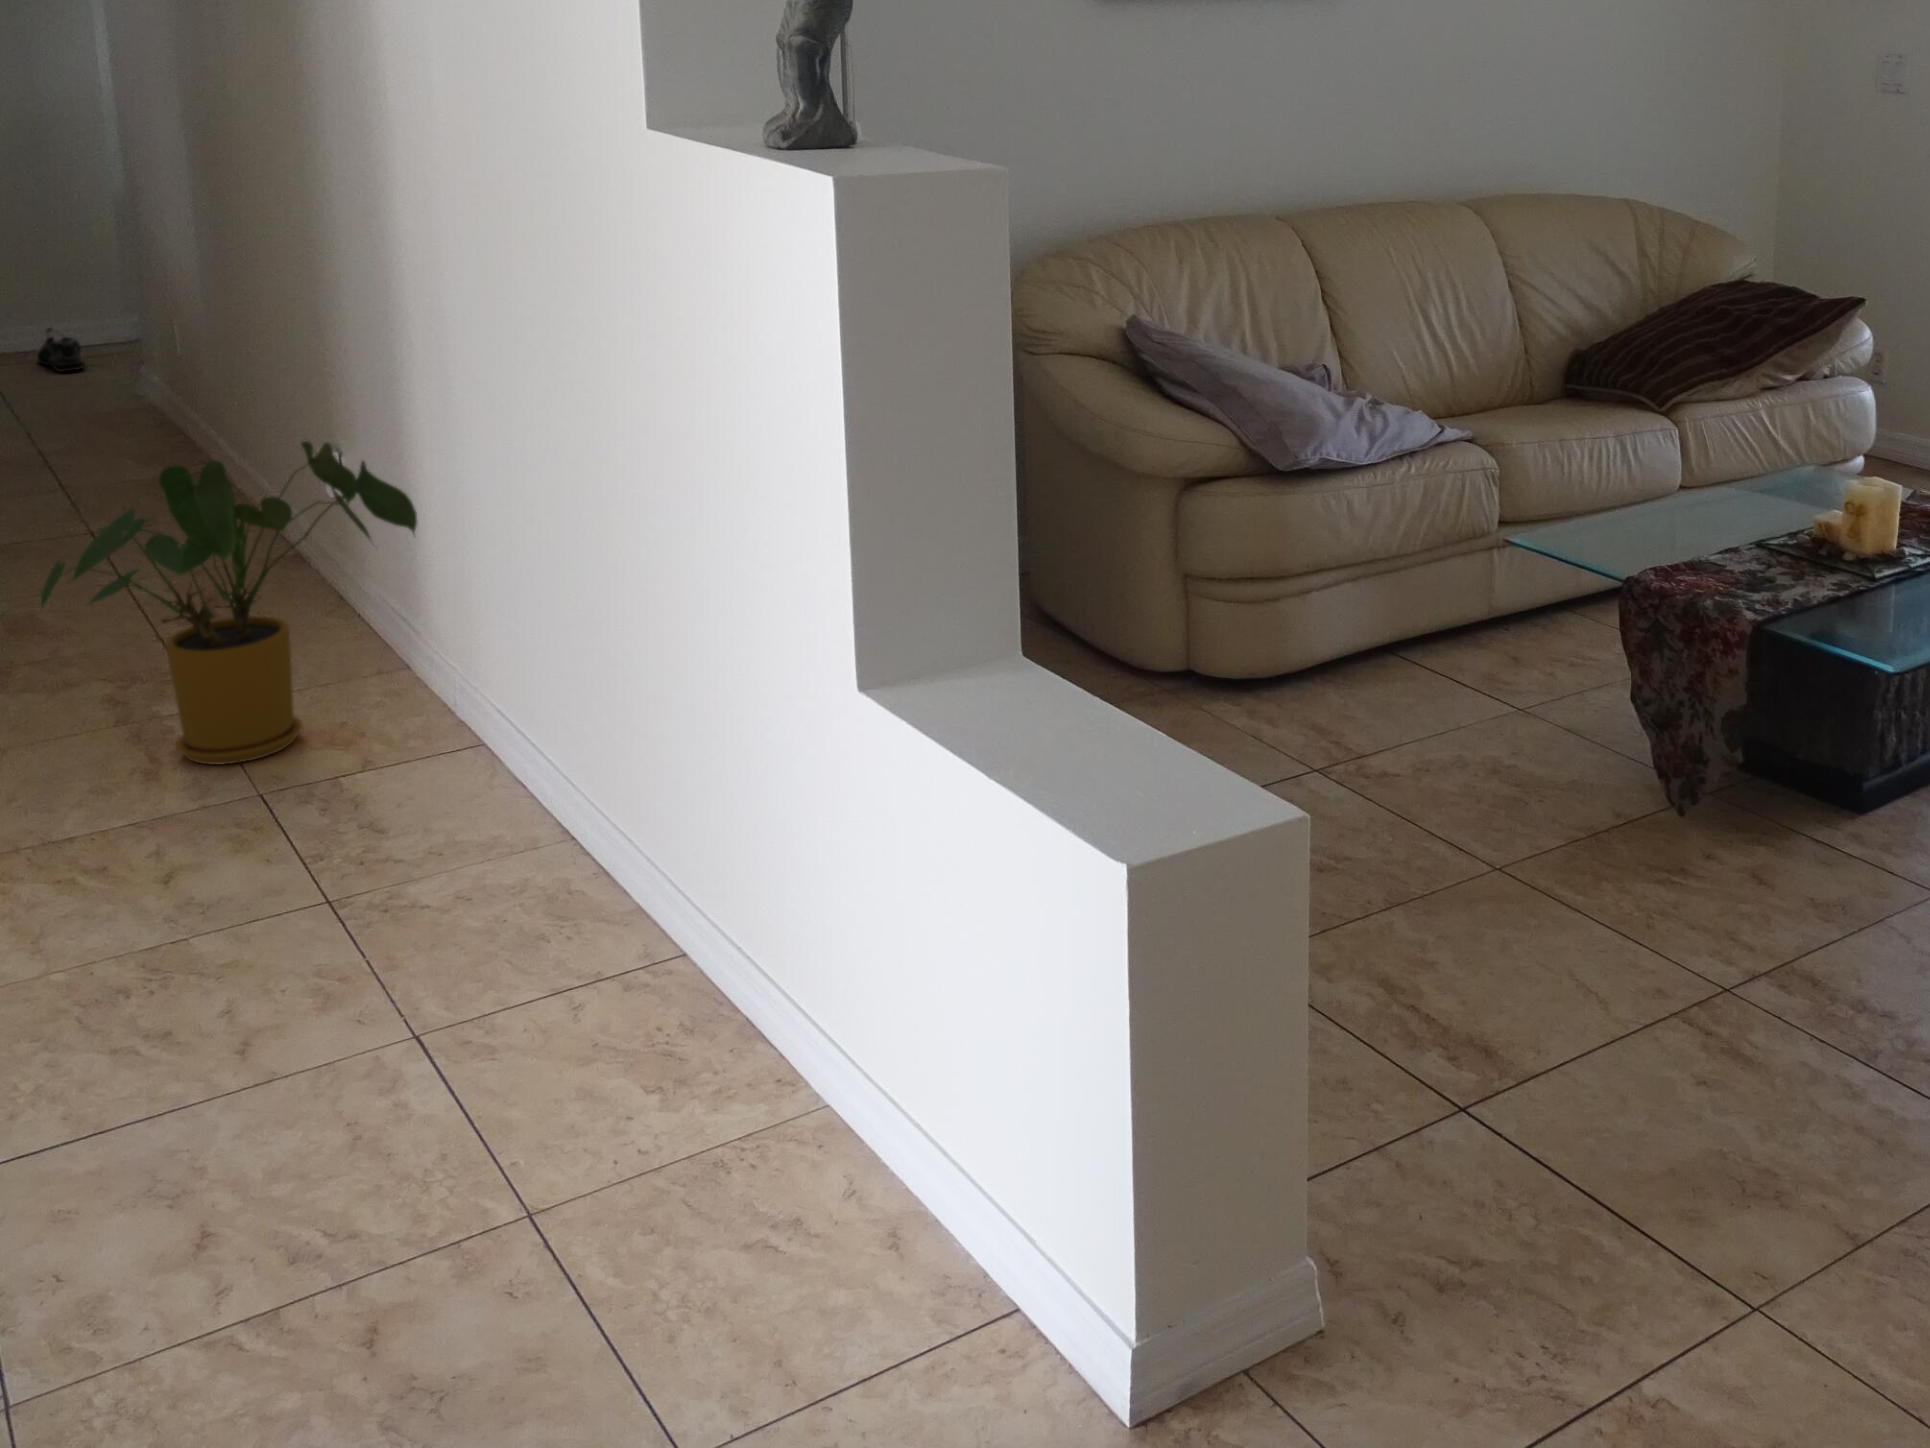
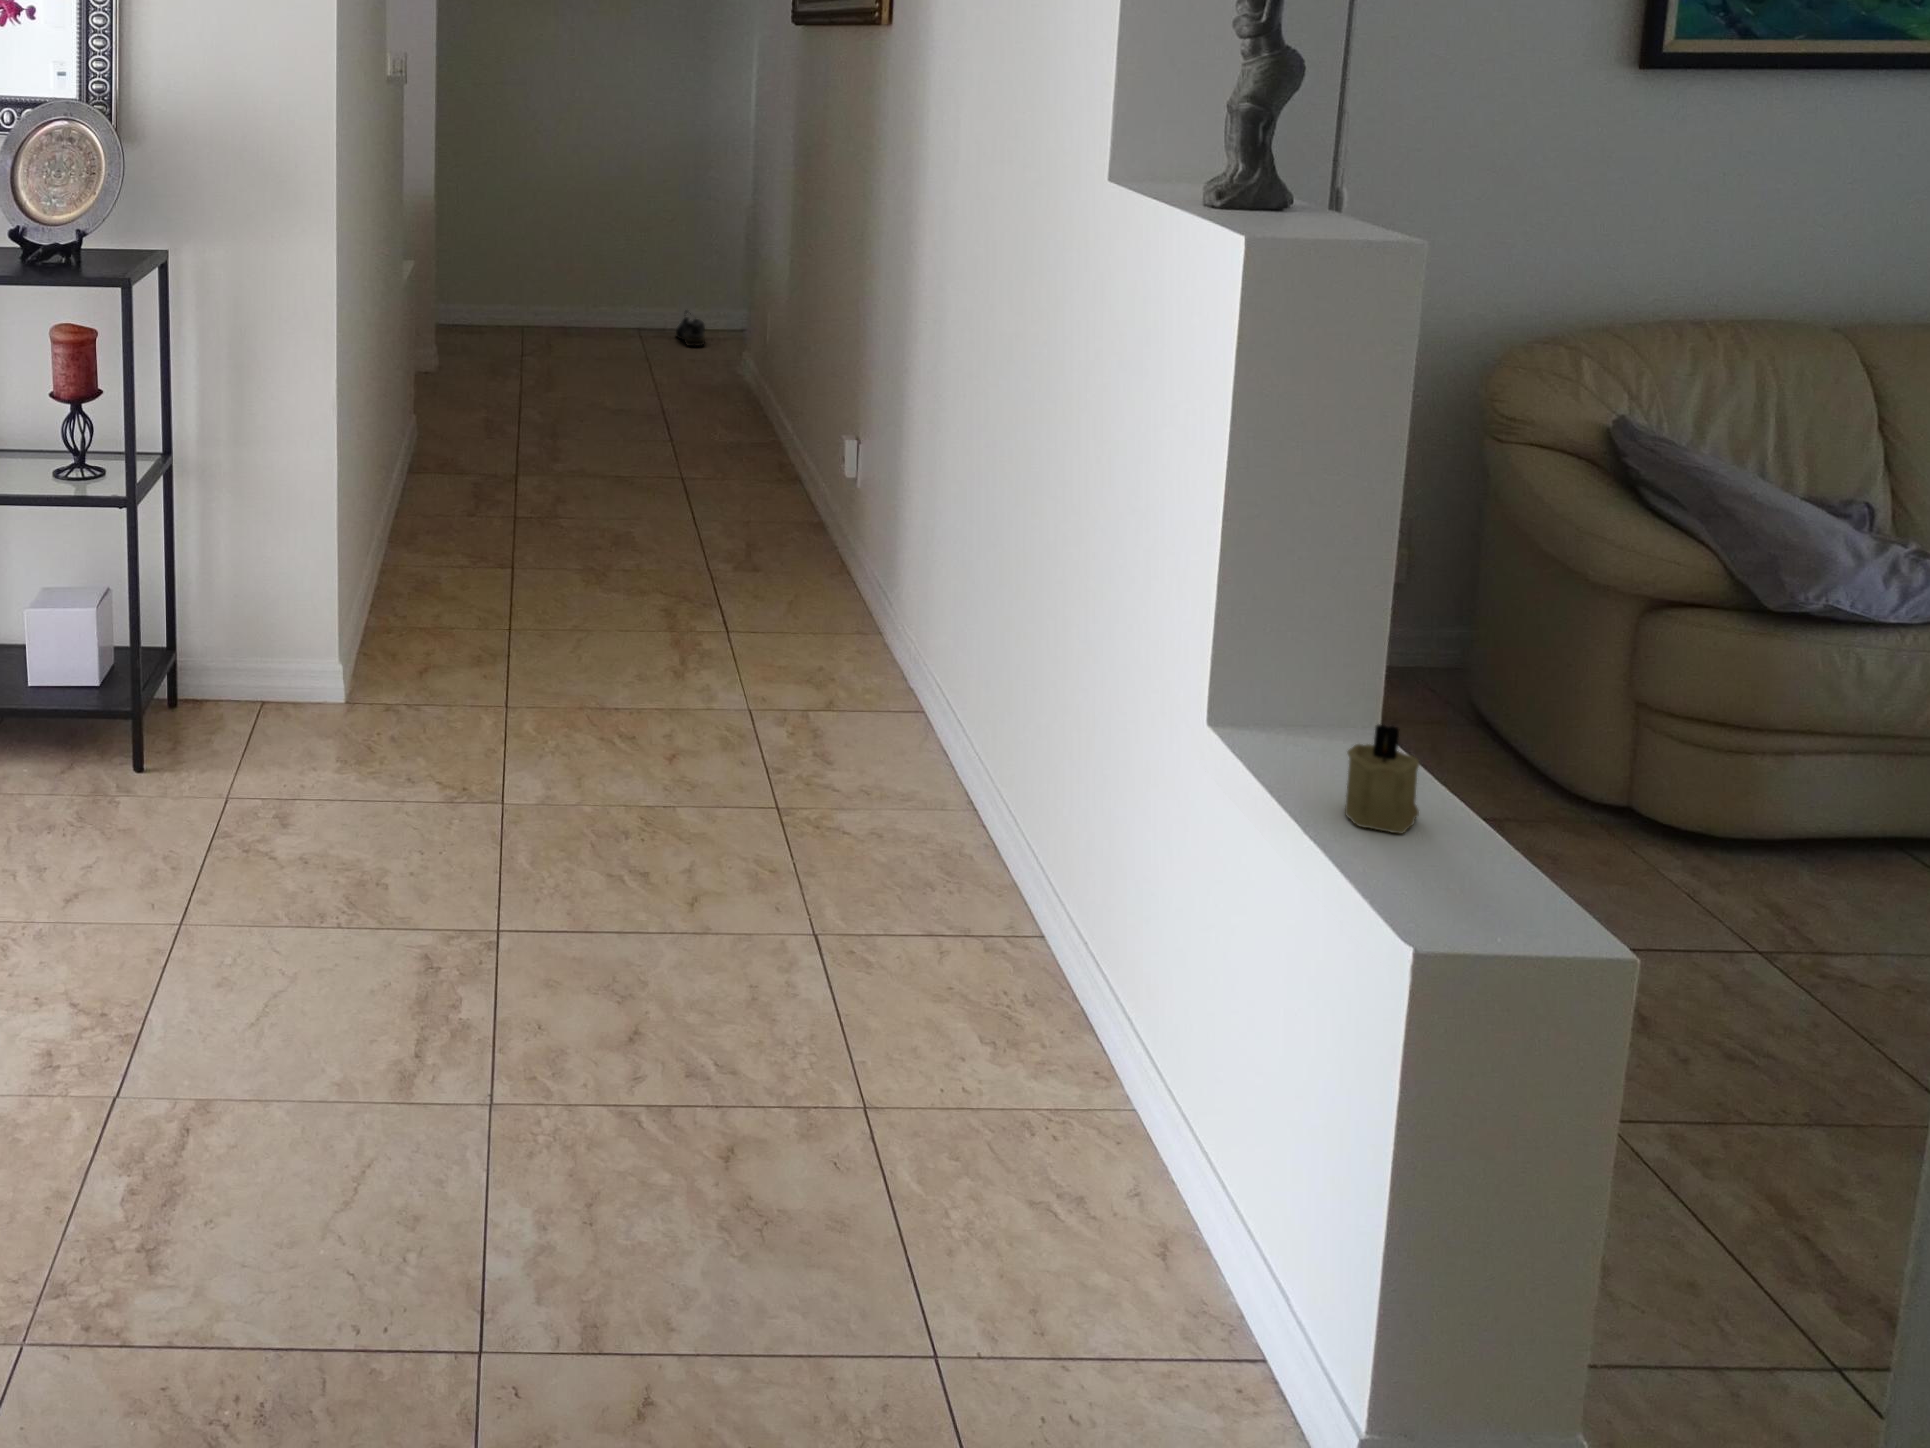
house plant: present [41,441,417,764] -> none [626,422,898,675]
candle: none [1011,649,1082,757] -> present [1345,724,1419,834]

